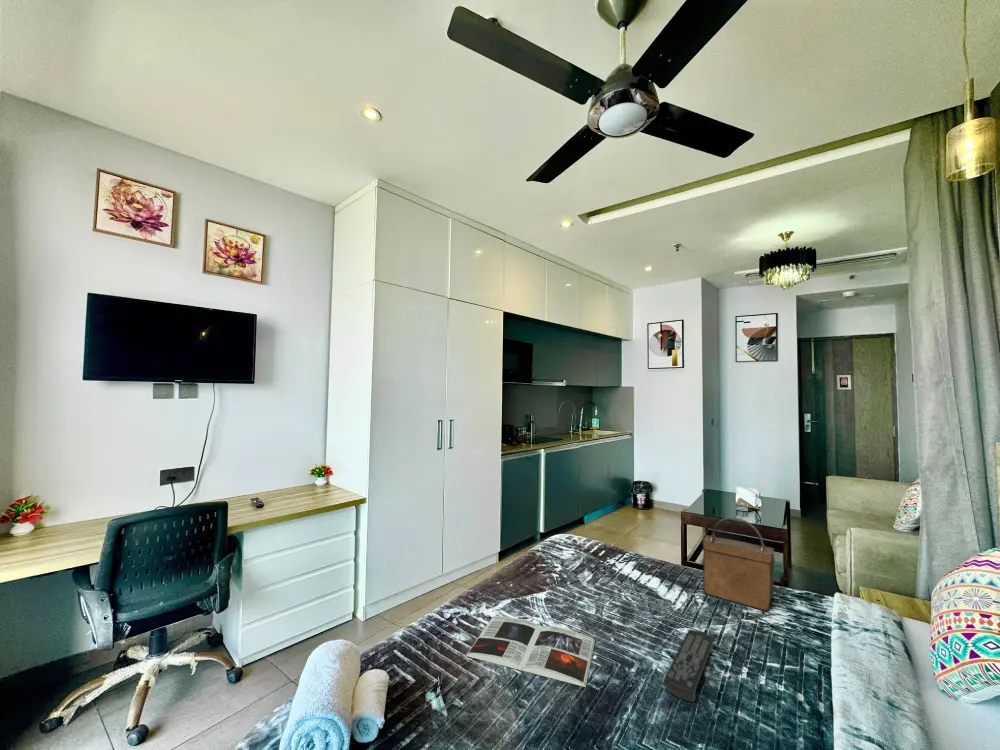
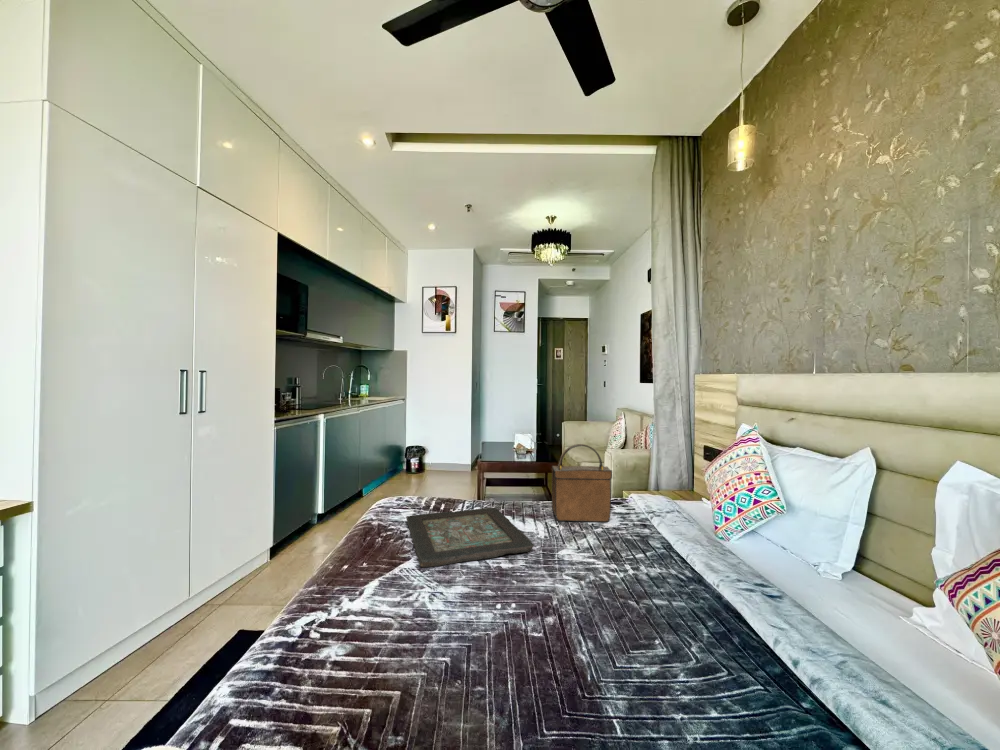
decorative tray: none [547,554,652,615] -> present [406,508,534,567]
magazine: present [466,616,595,687] -> none [361,589,531,671]
remote control: present [664,630,714,702] -> none [580,550,630,614]

